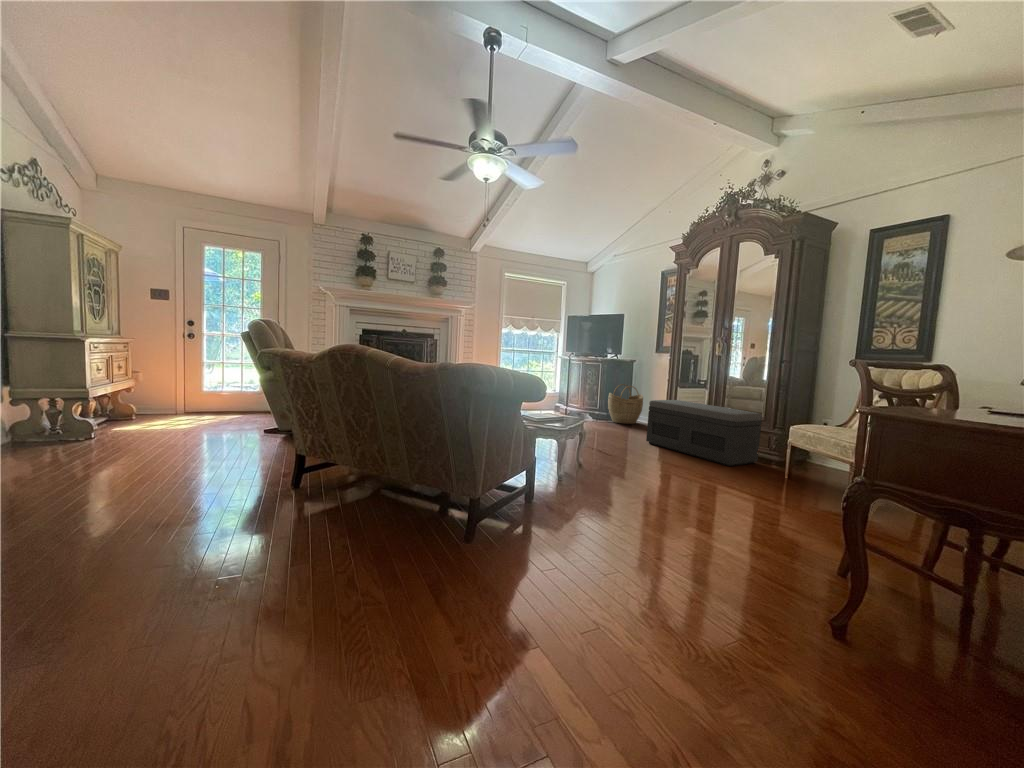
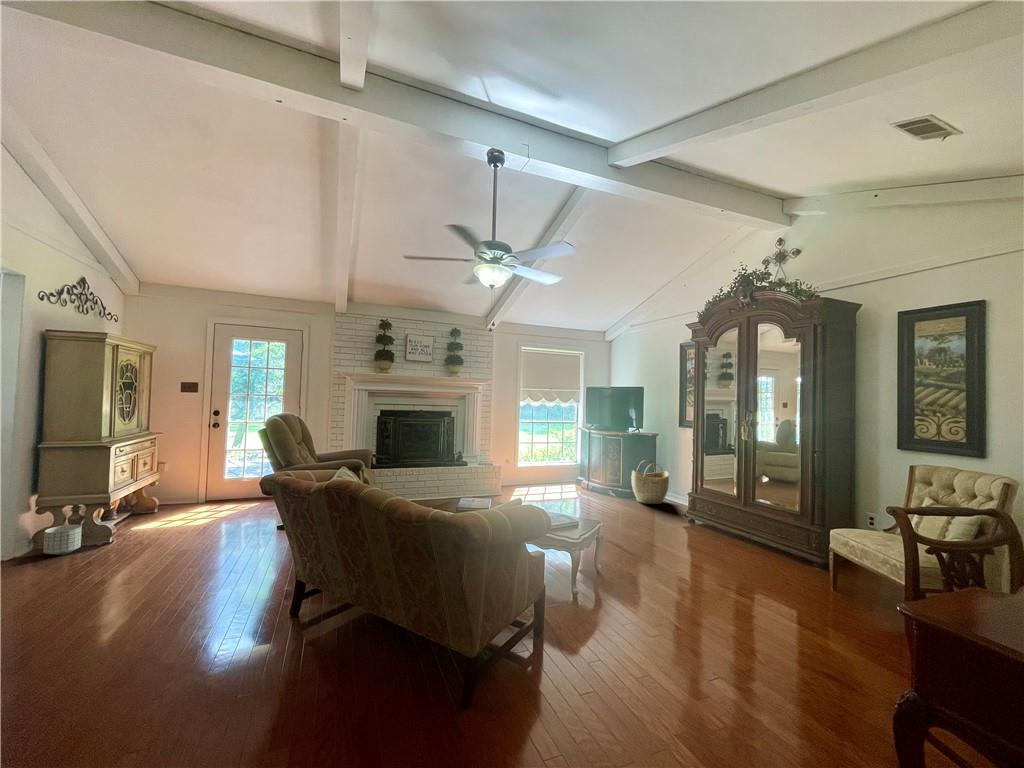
storage bench: present [646,400,762,466] -> none [673,486,799,570]
planter: none [23,418,63,446] -> present [43,525,82,555]

